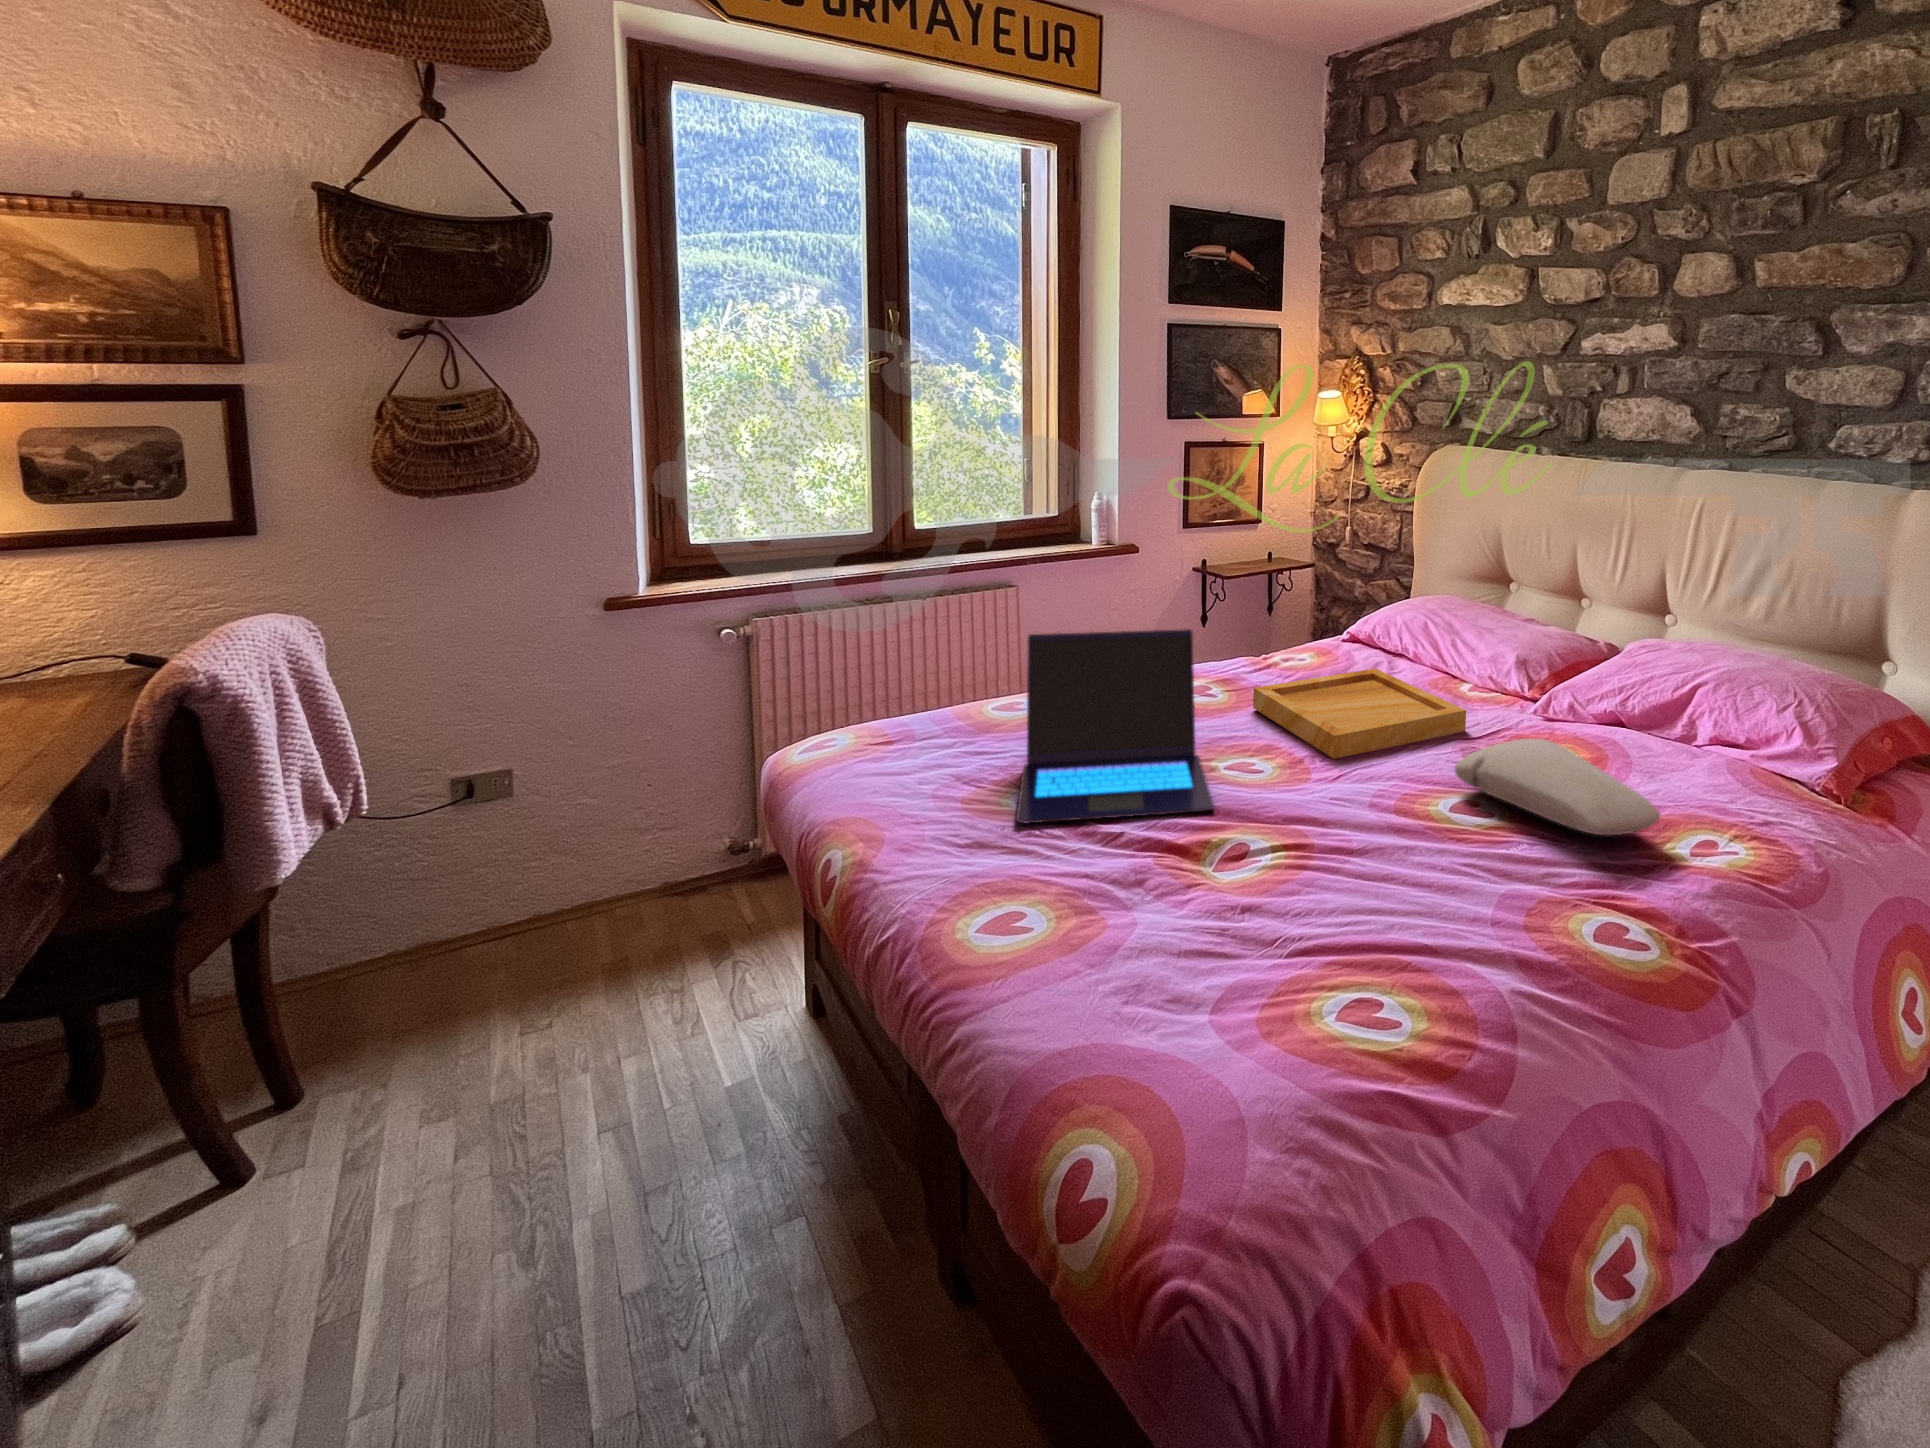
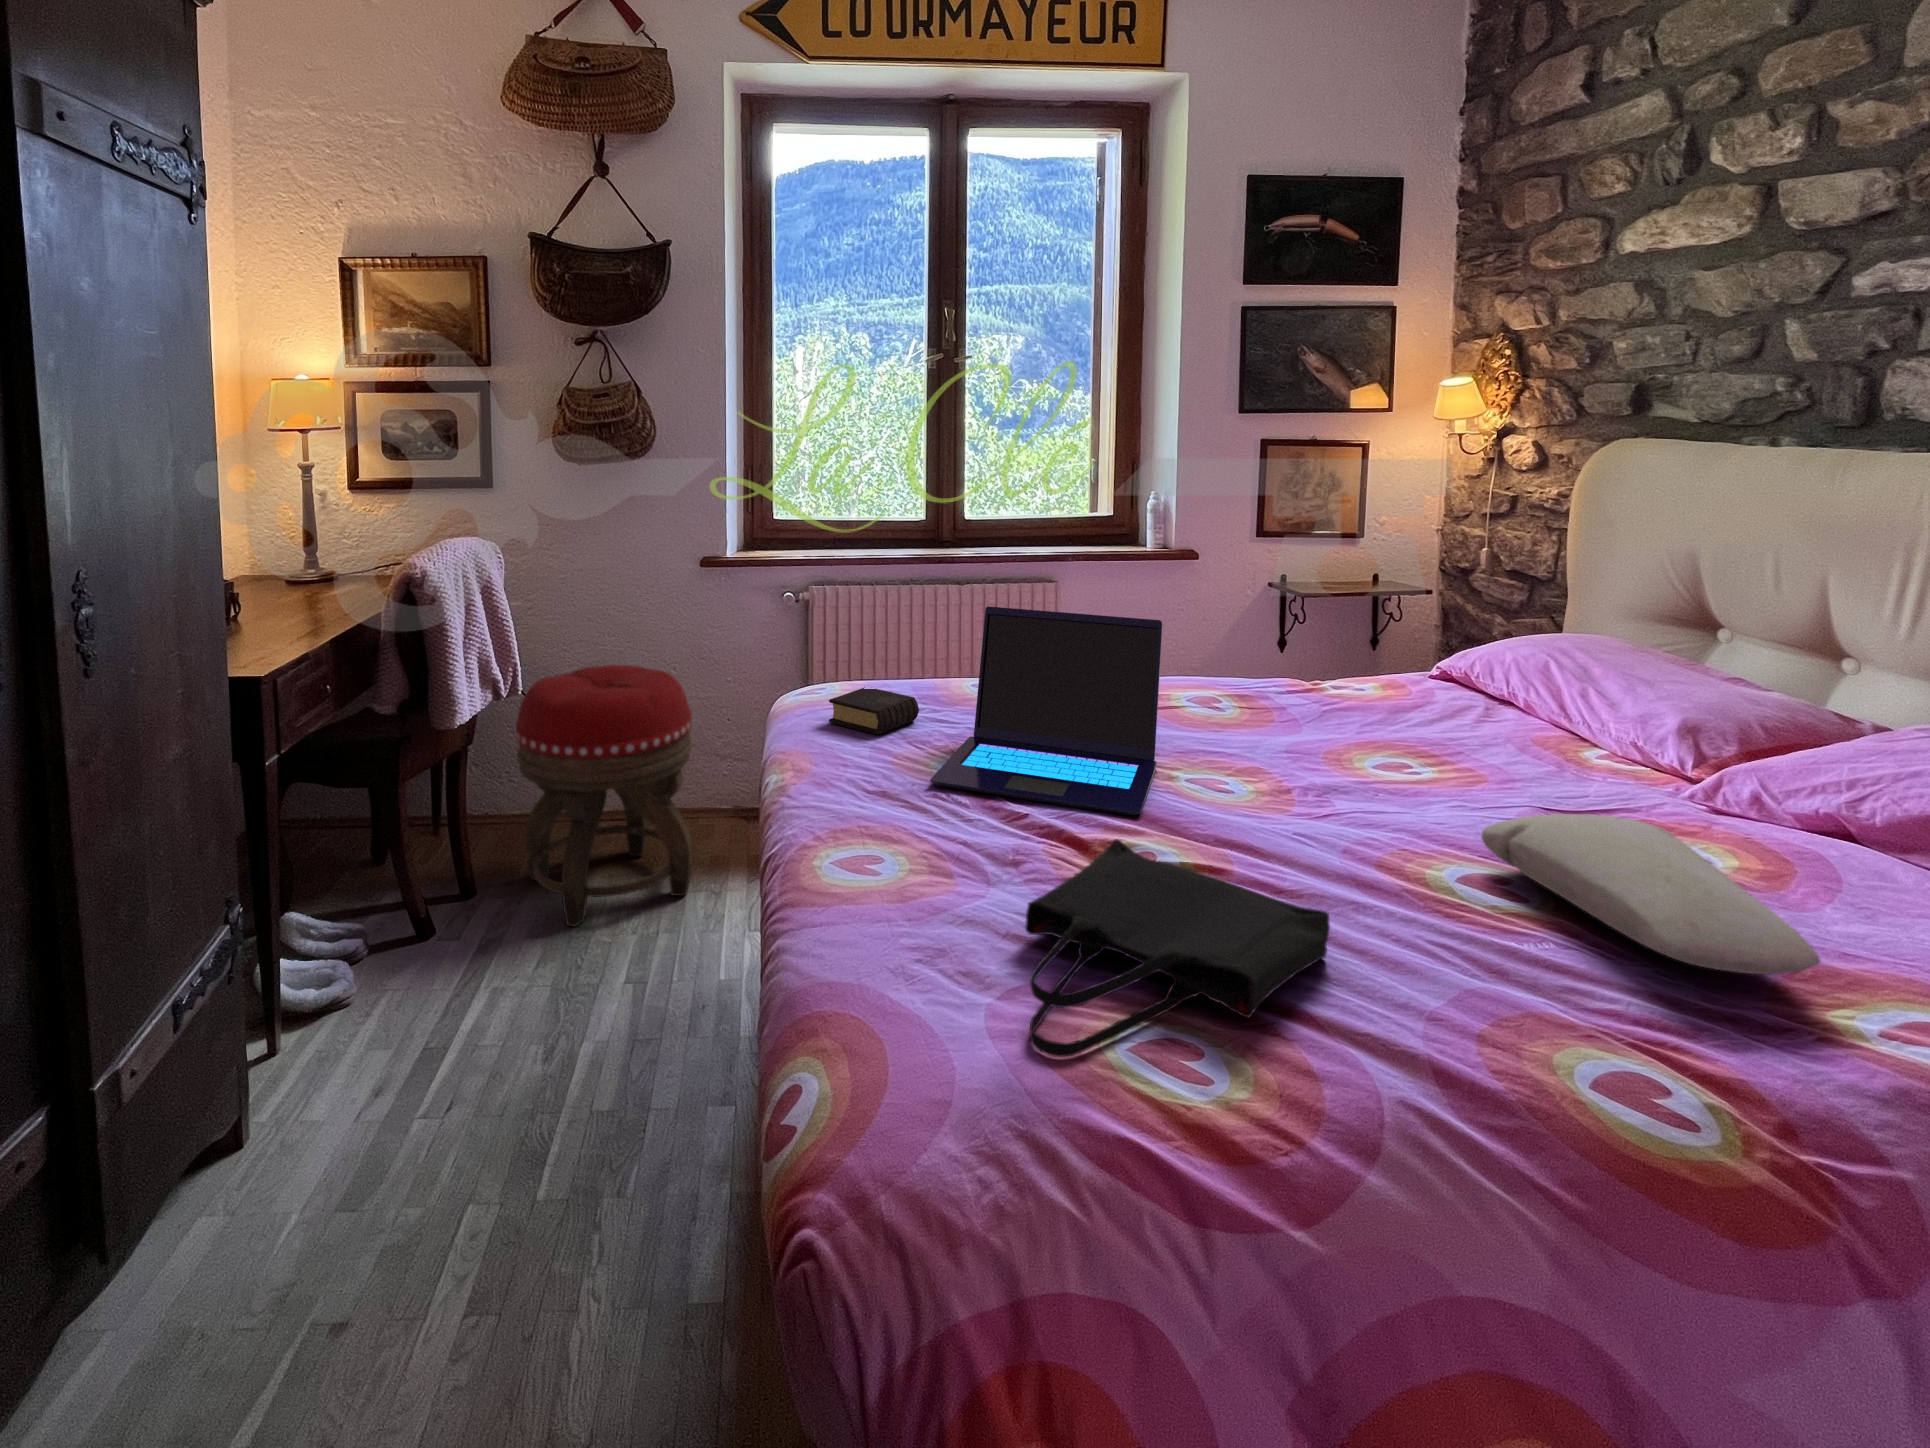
tray: present [1253,669,1466,759] -> none [1258,706,1554,805]
book: none [860,731,957,781] -> present [829,687,919,735]
footstool: none [364,750,652,1101] -> present [516,665,693,927]
tote bag: none [1199,842,1415,1053] -> present [1025,839,1330,1057]

